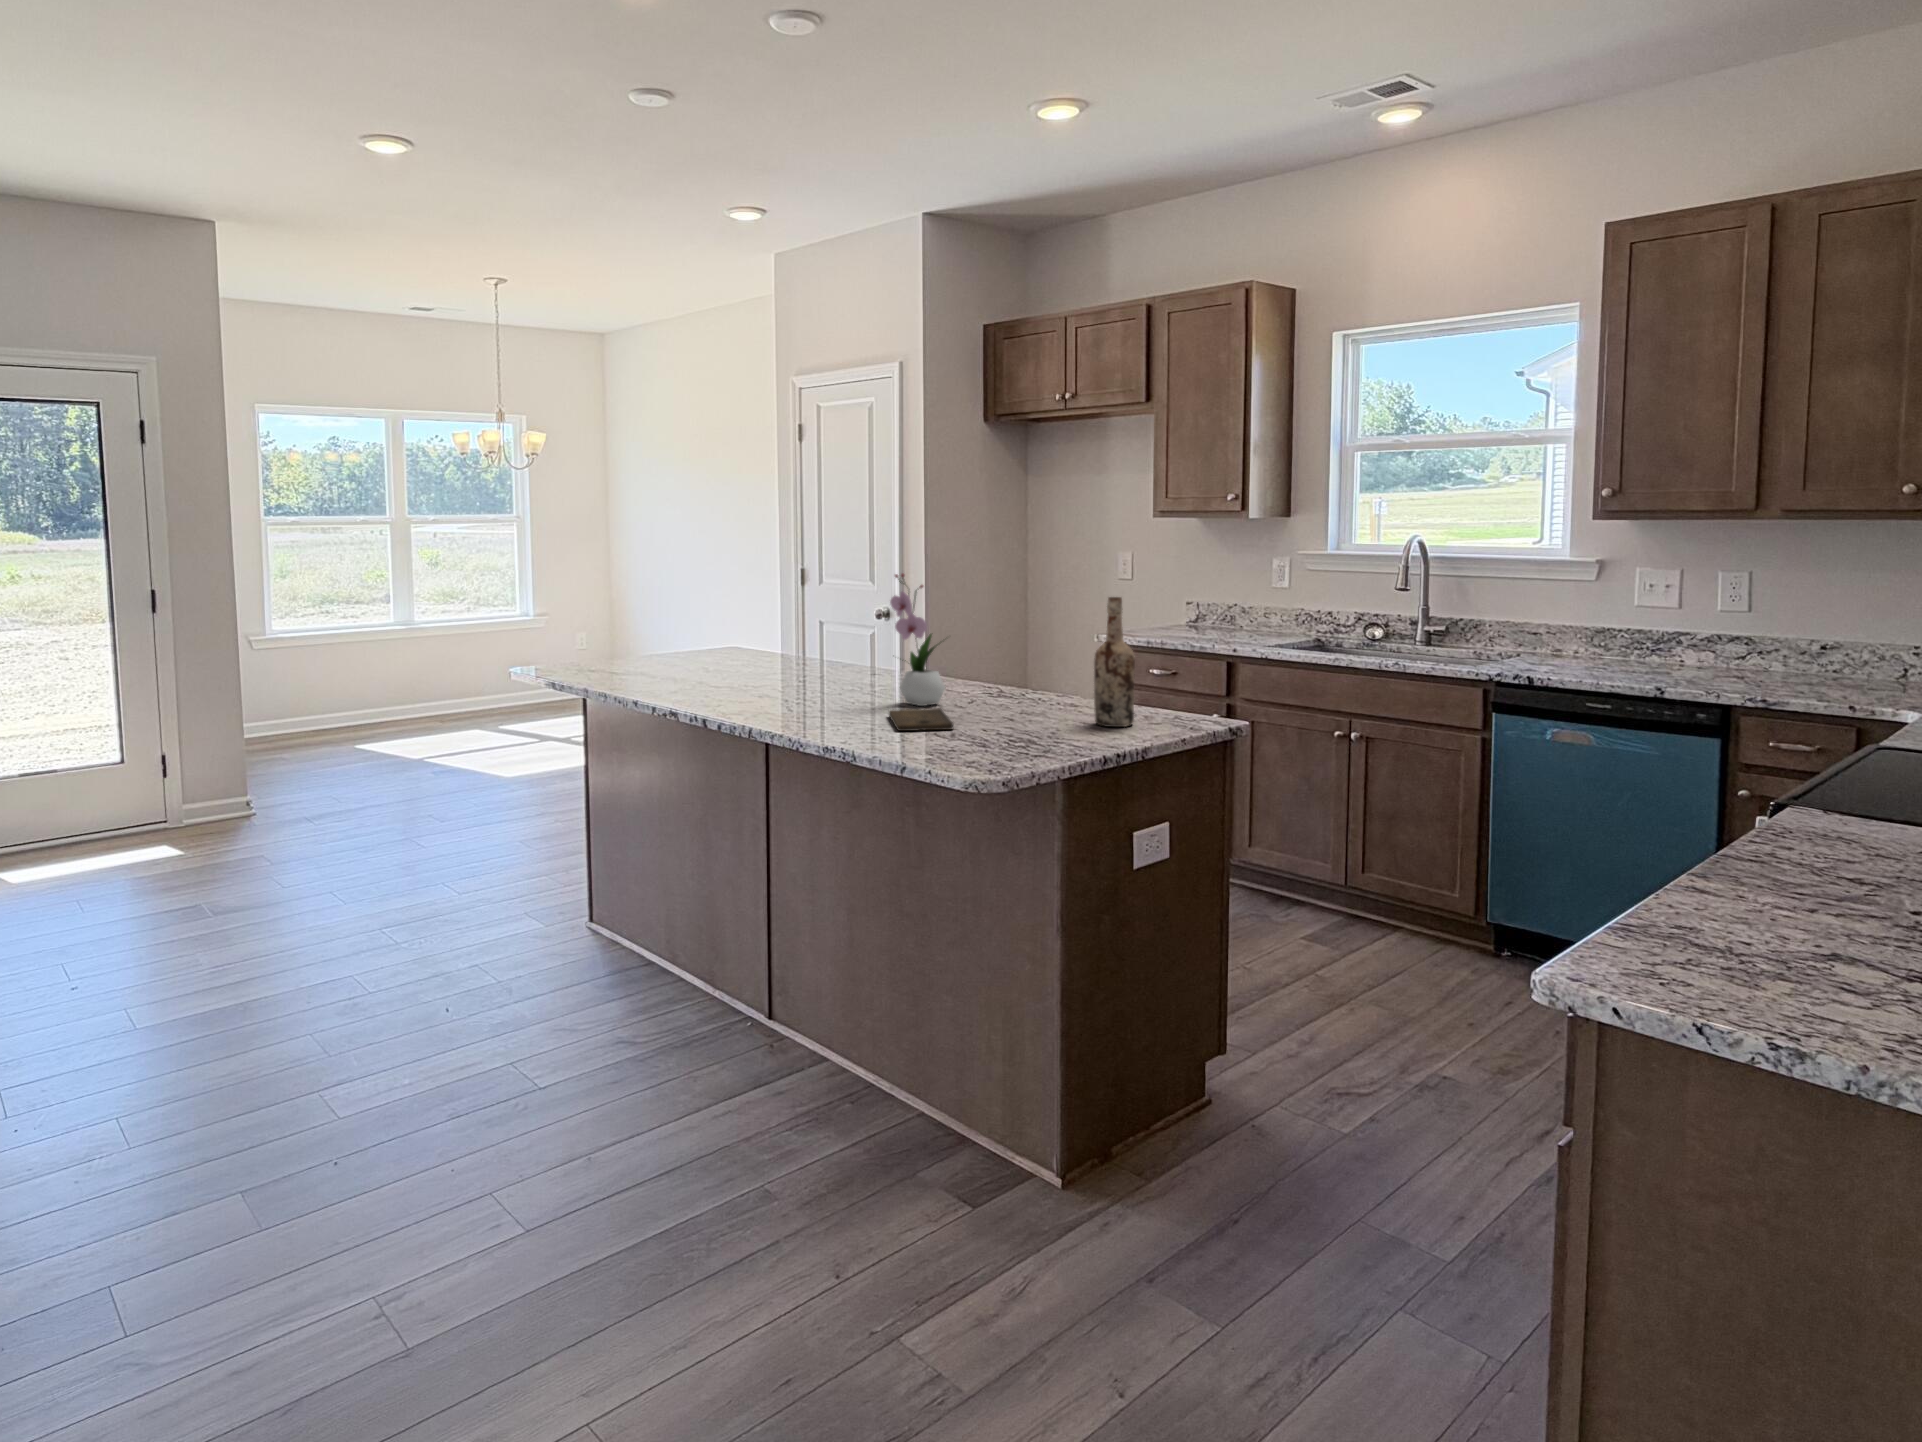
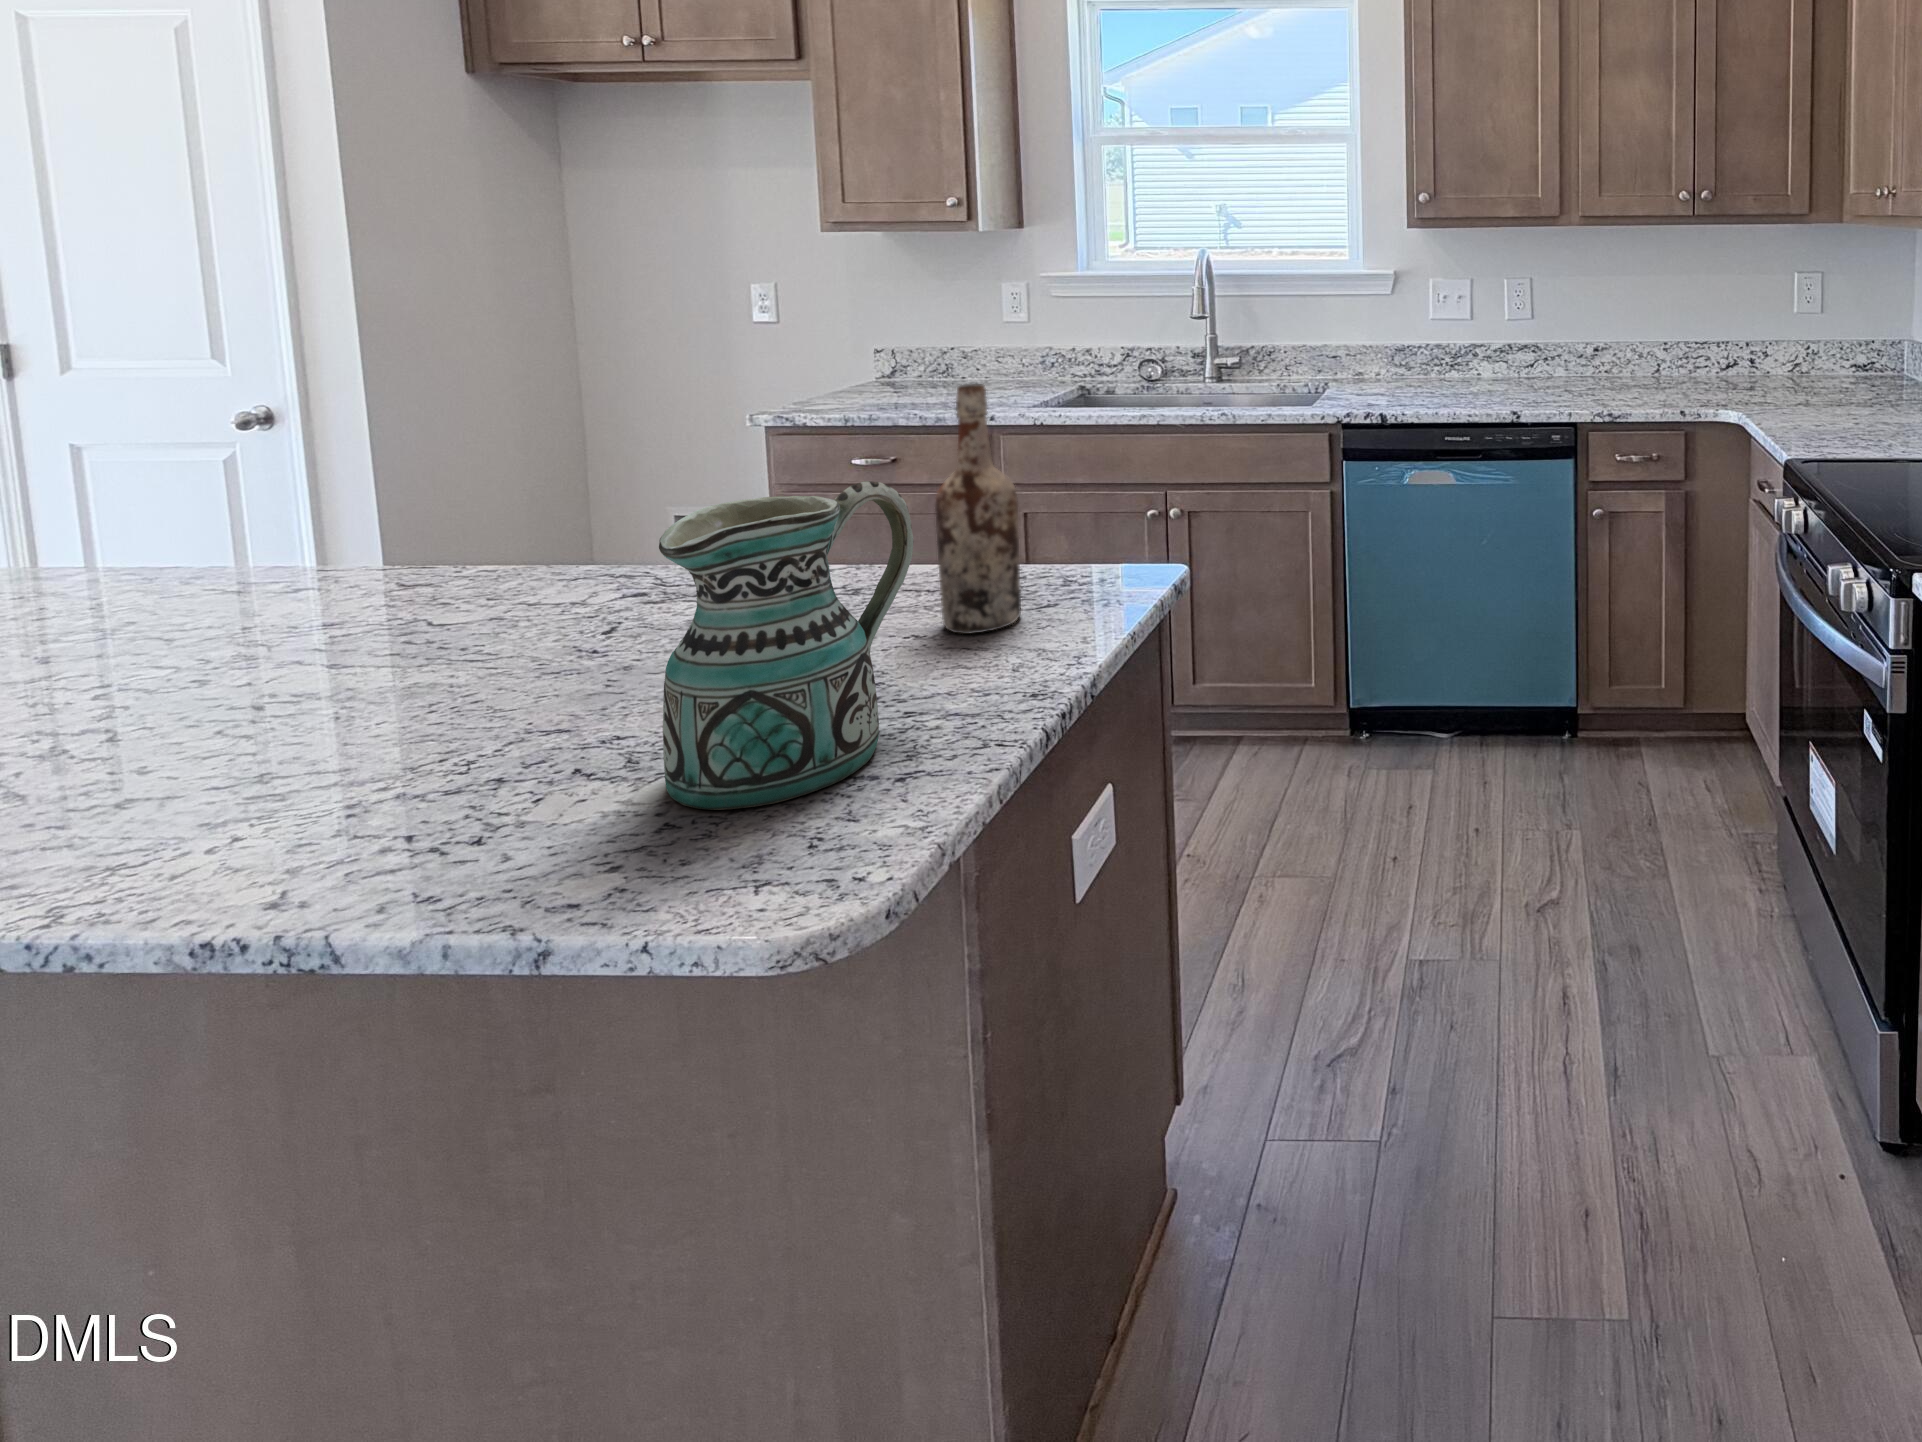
flower arrangement: present [890,574,945,706] -> none [350,372,543,673]
ceramic pitcher: none [957,629,1060,752] -> present [659,481,914,810]
cutting board: present [889,708,954,731] -> none [385,677,619,793]

